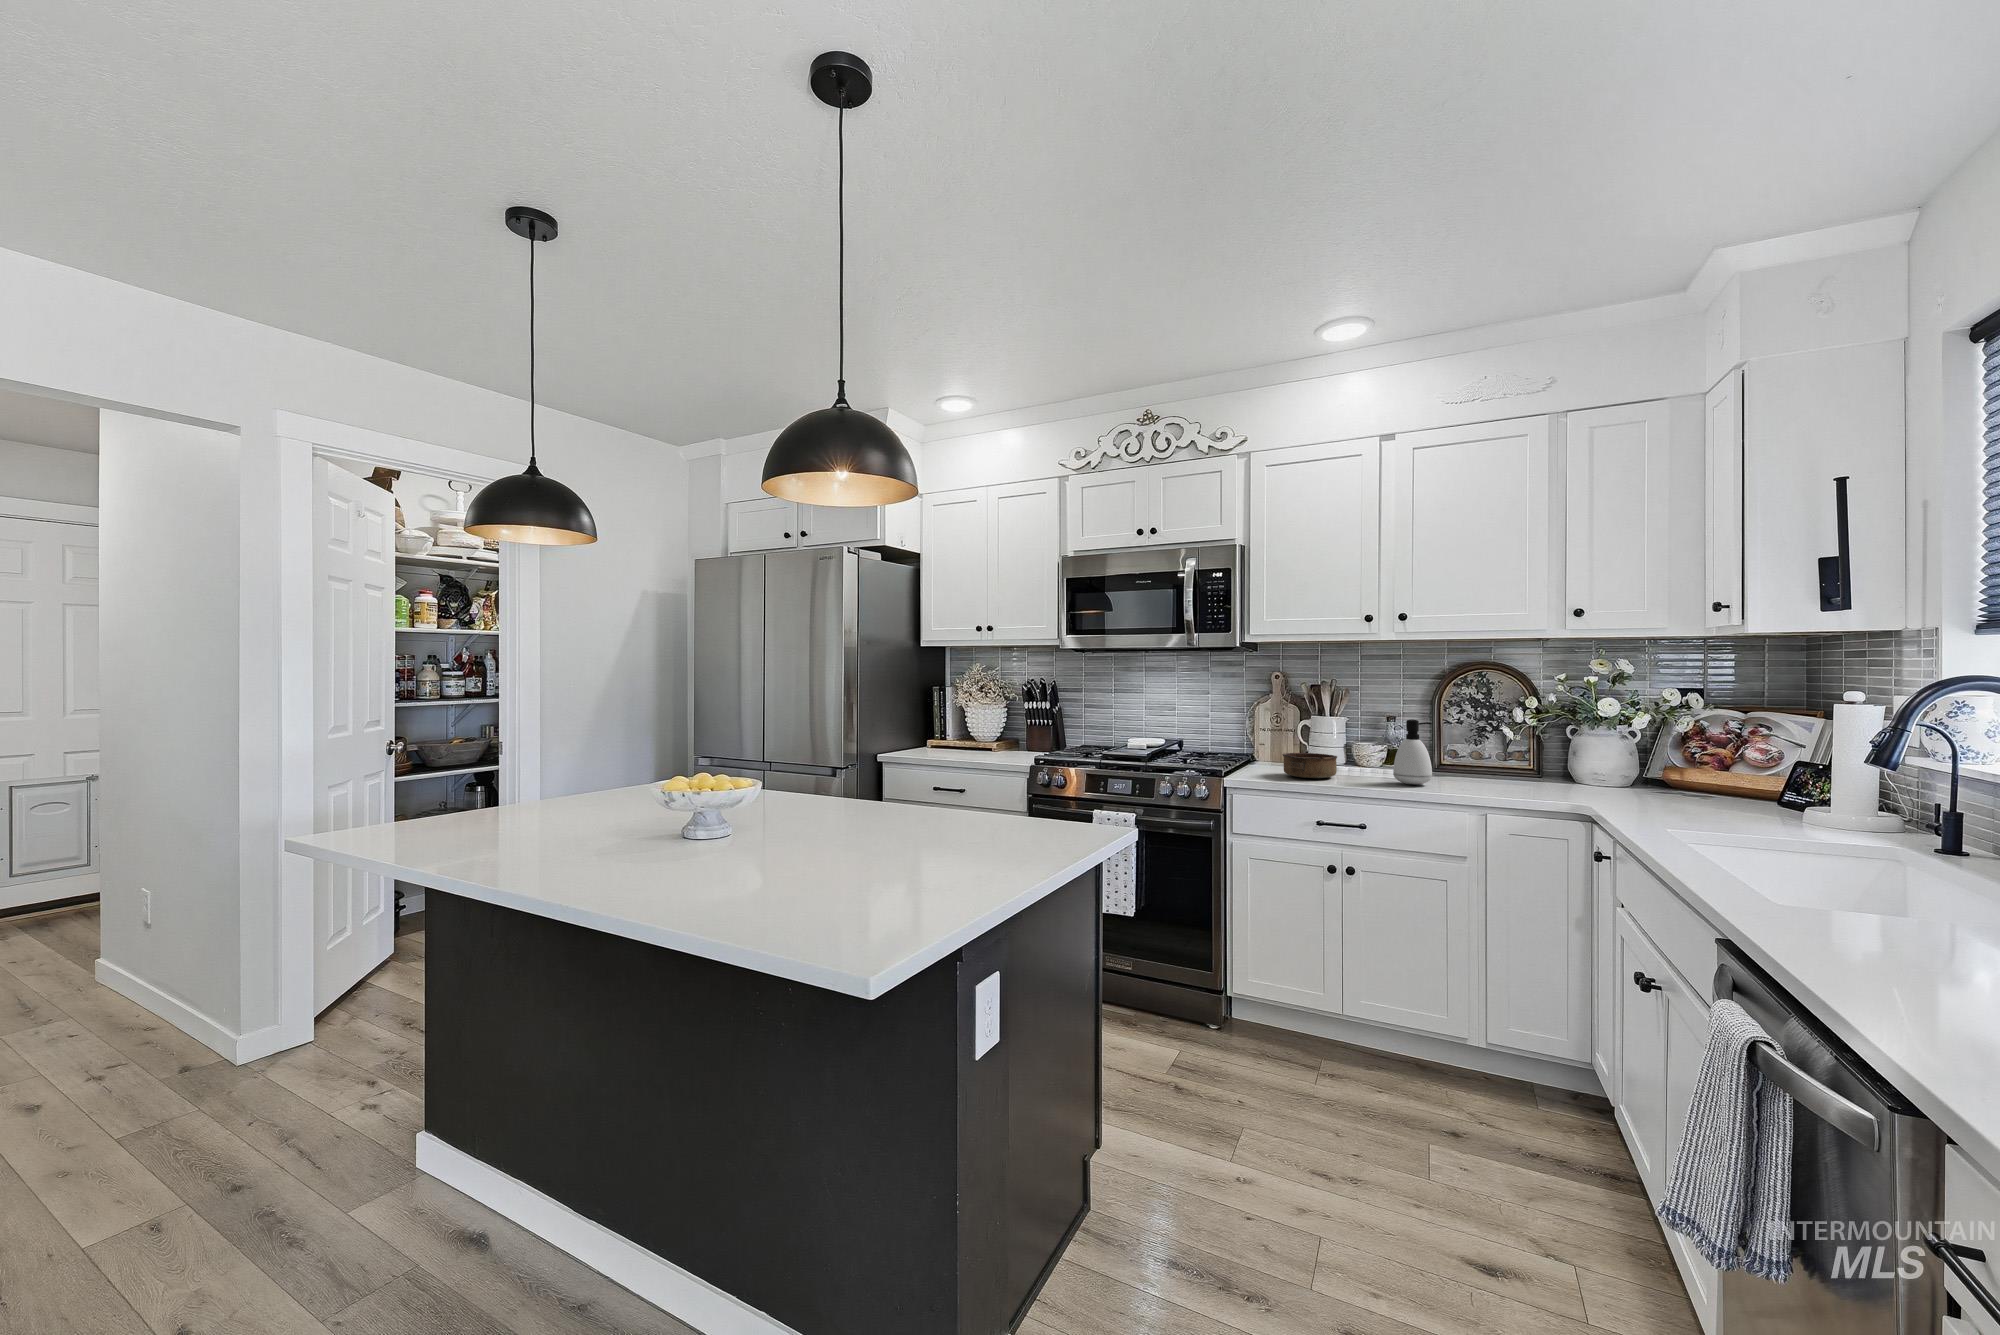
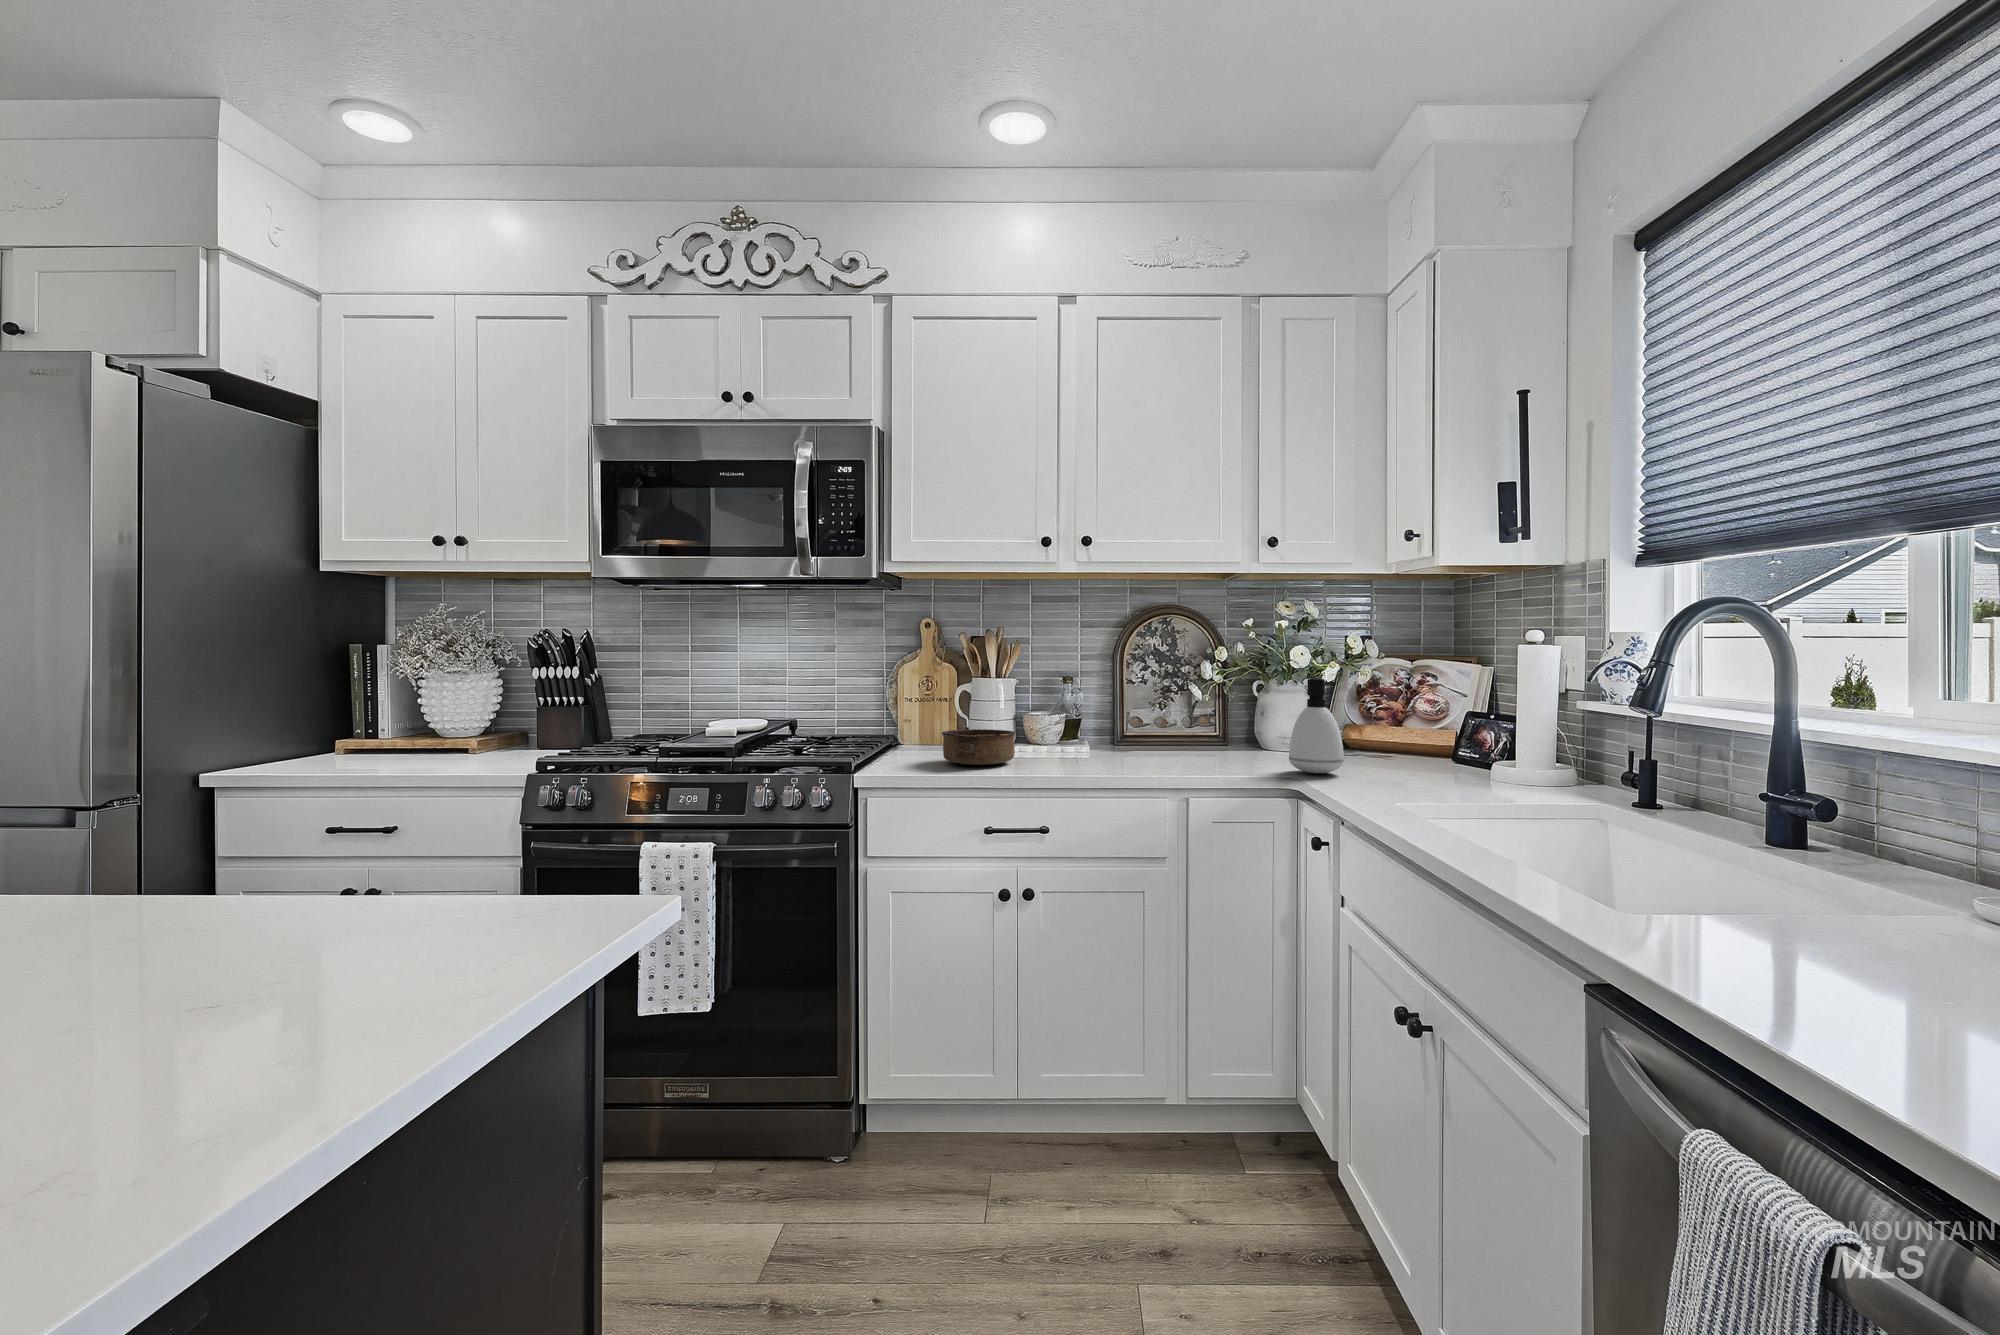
soap dispenser: present [1393,719,1432,784] -> present [1289,678,1344,773]

